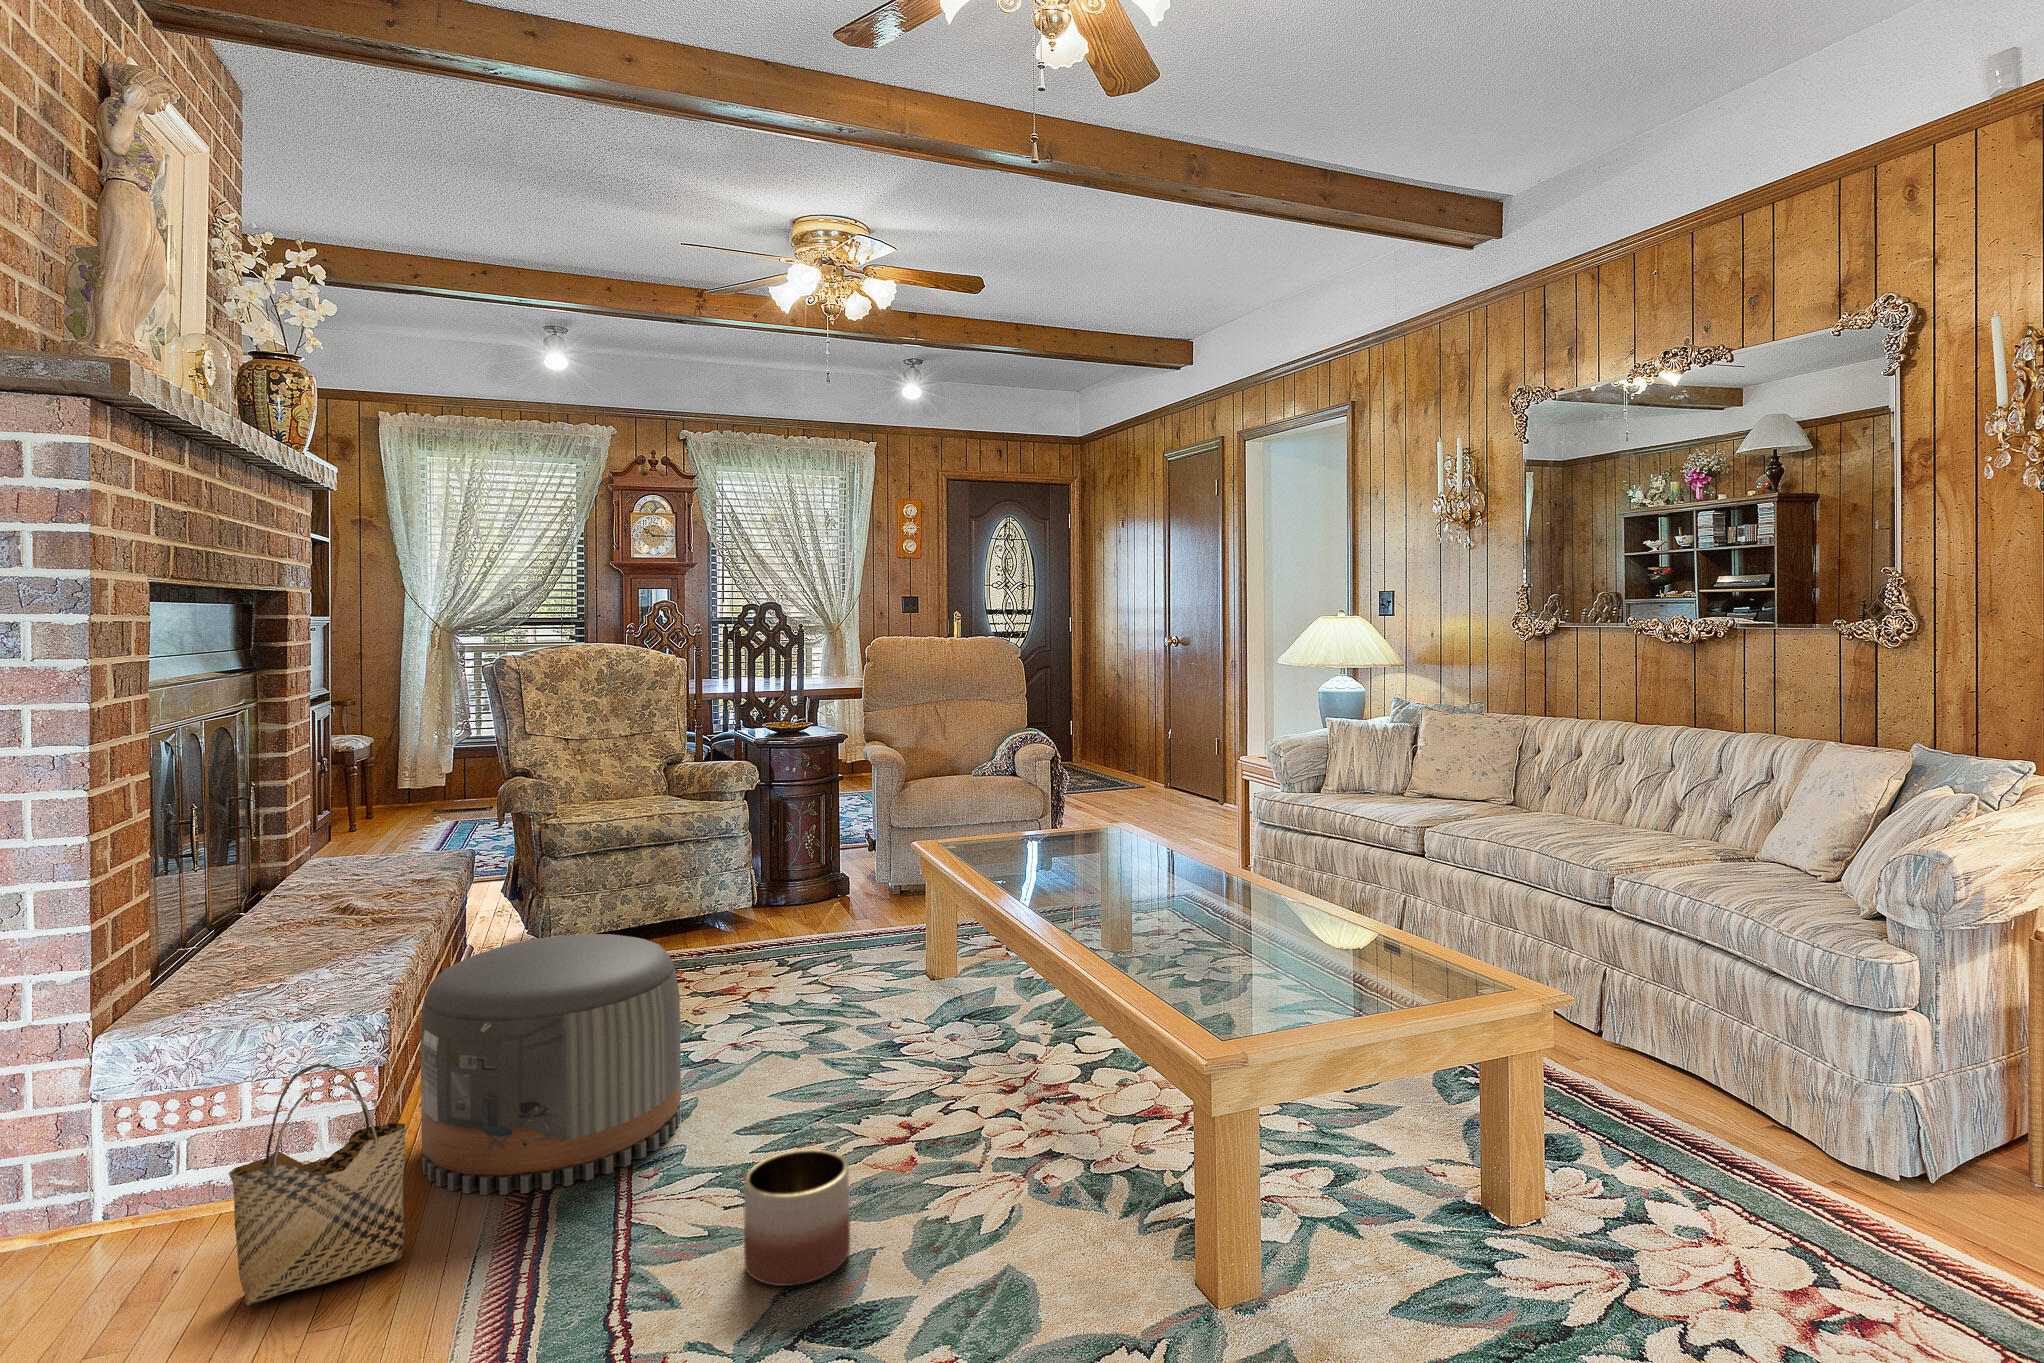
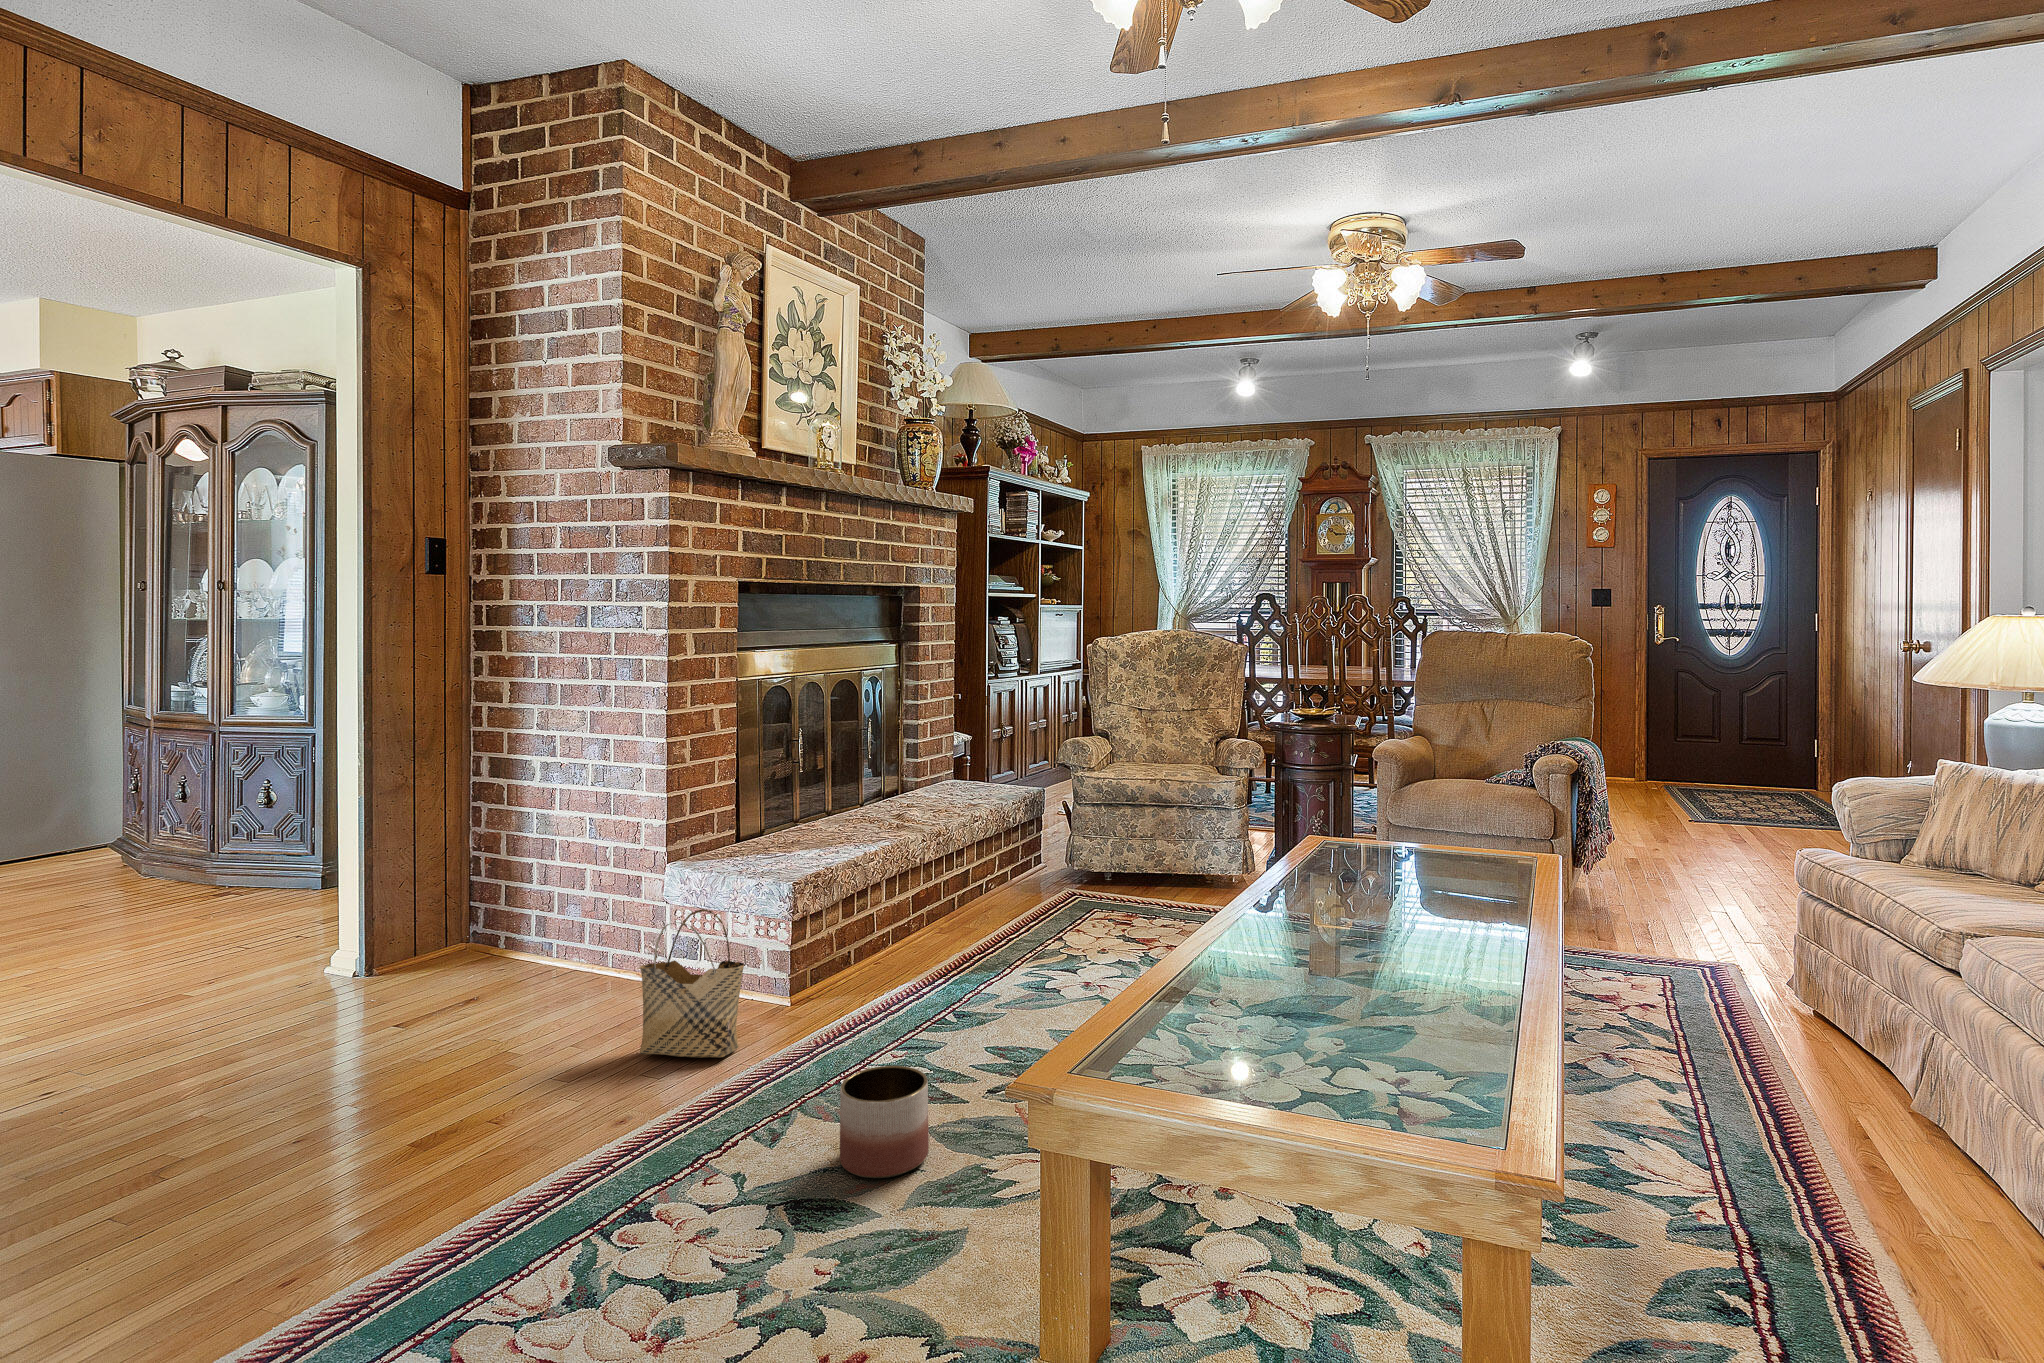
pouf: present [420,934,681,1195] -> none [805,857,991,1048]

